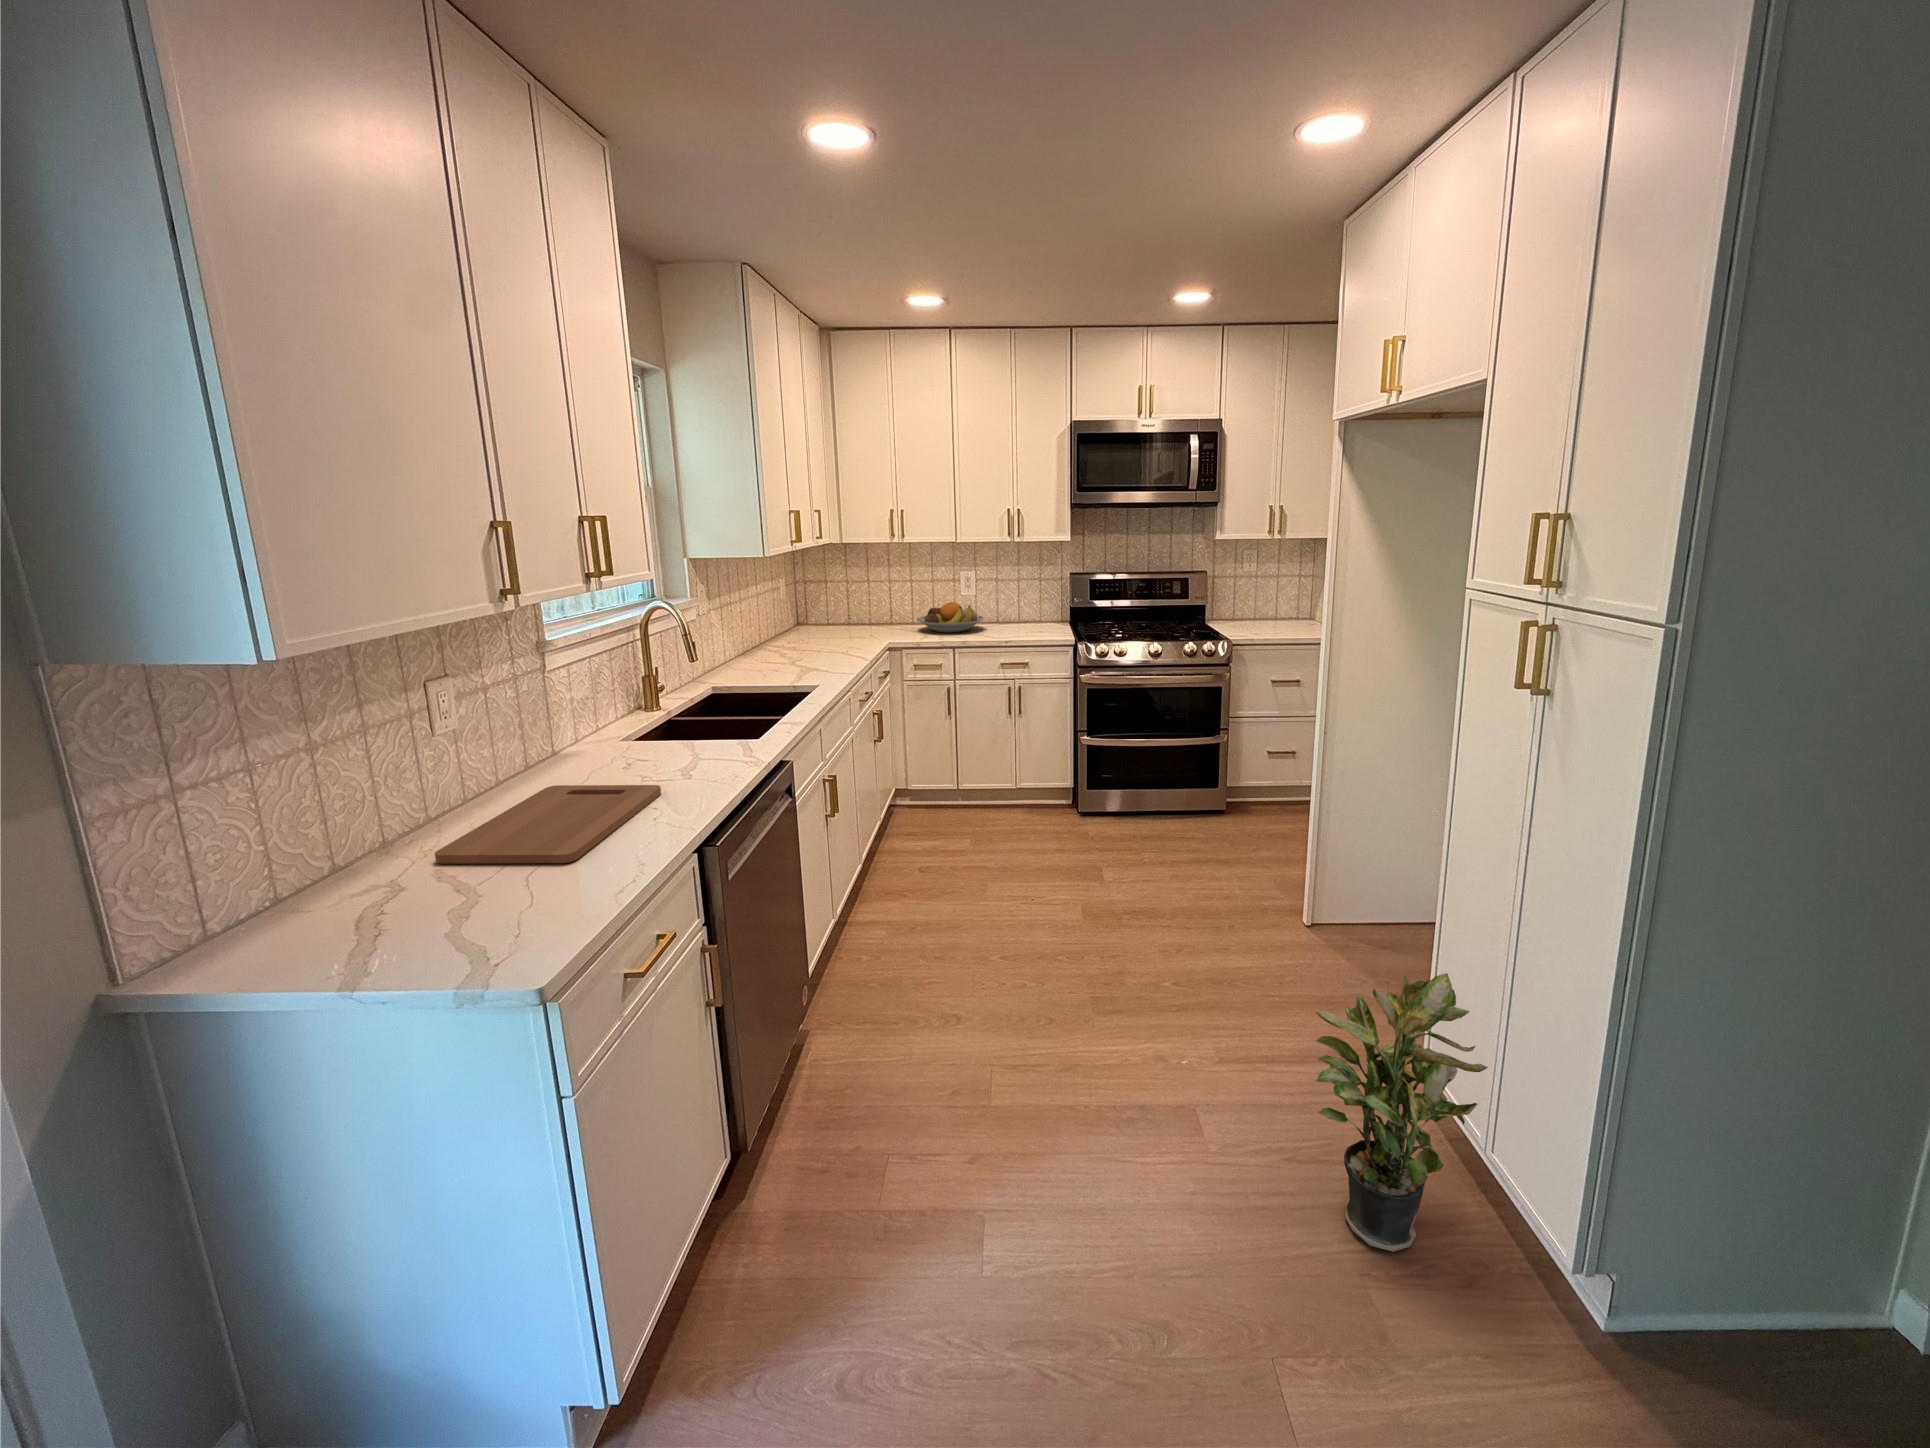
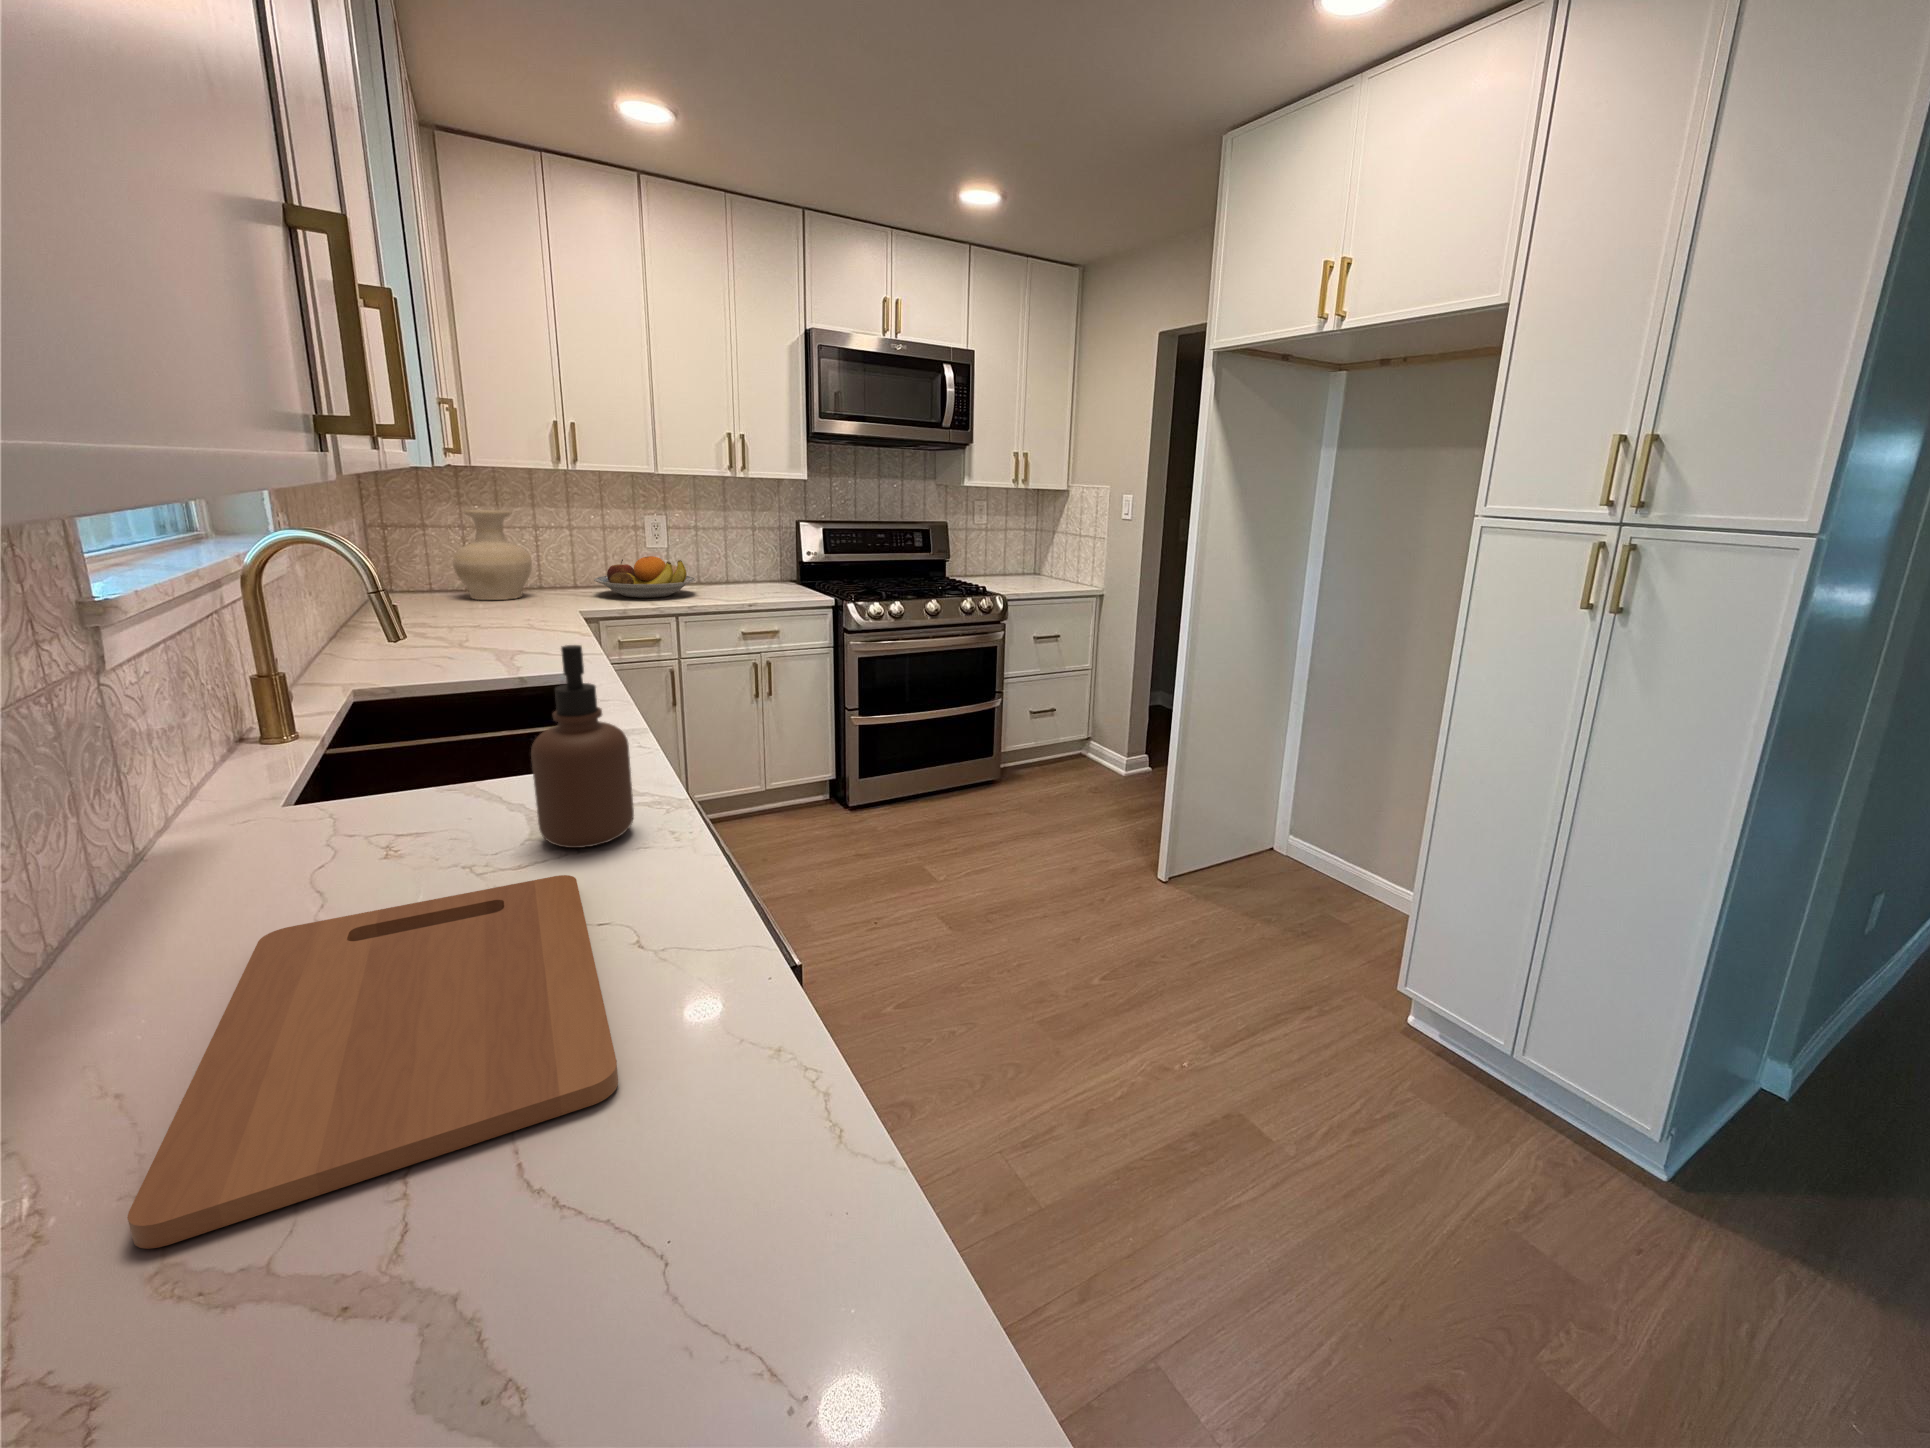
vase: none [836,571,882,631] -> present [453,510,532,600]
soap dispenser: none [671,672,722,777] -> present [531,645,634,848]
potted plant: present [1315,973,1488,1252] -> none [1408,887,1606,1178]

